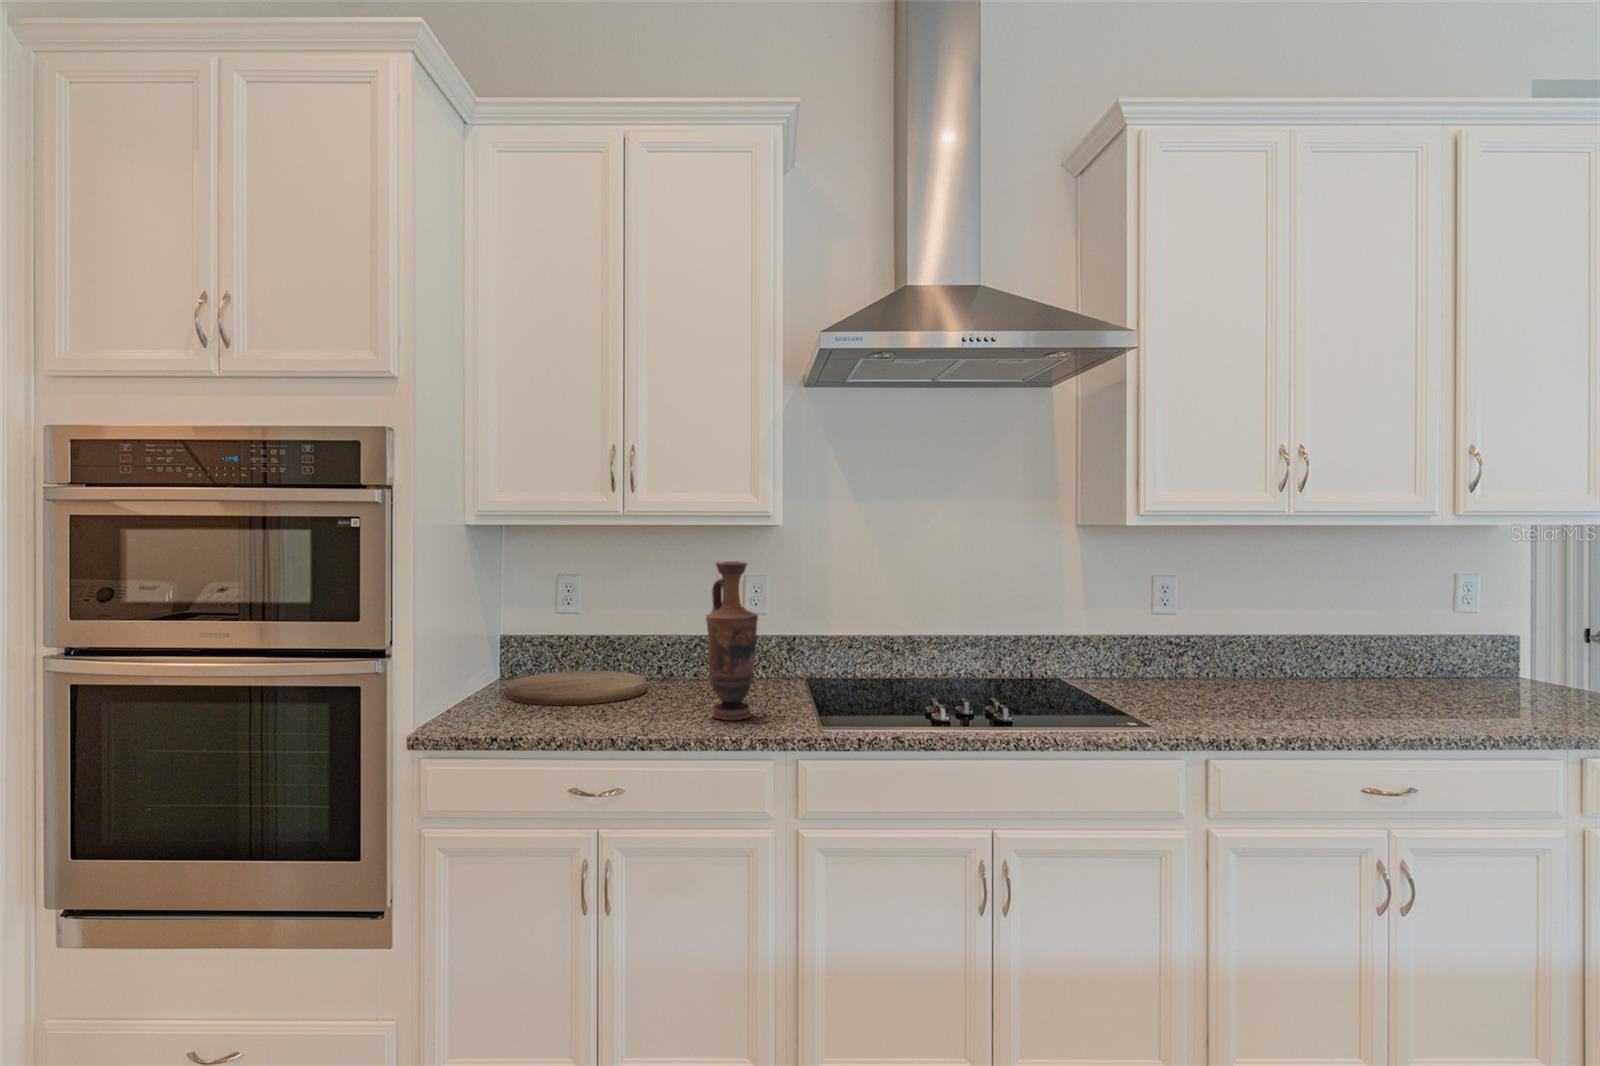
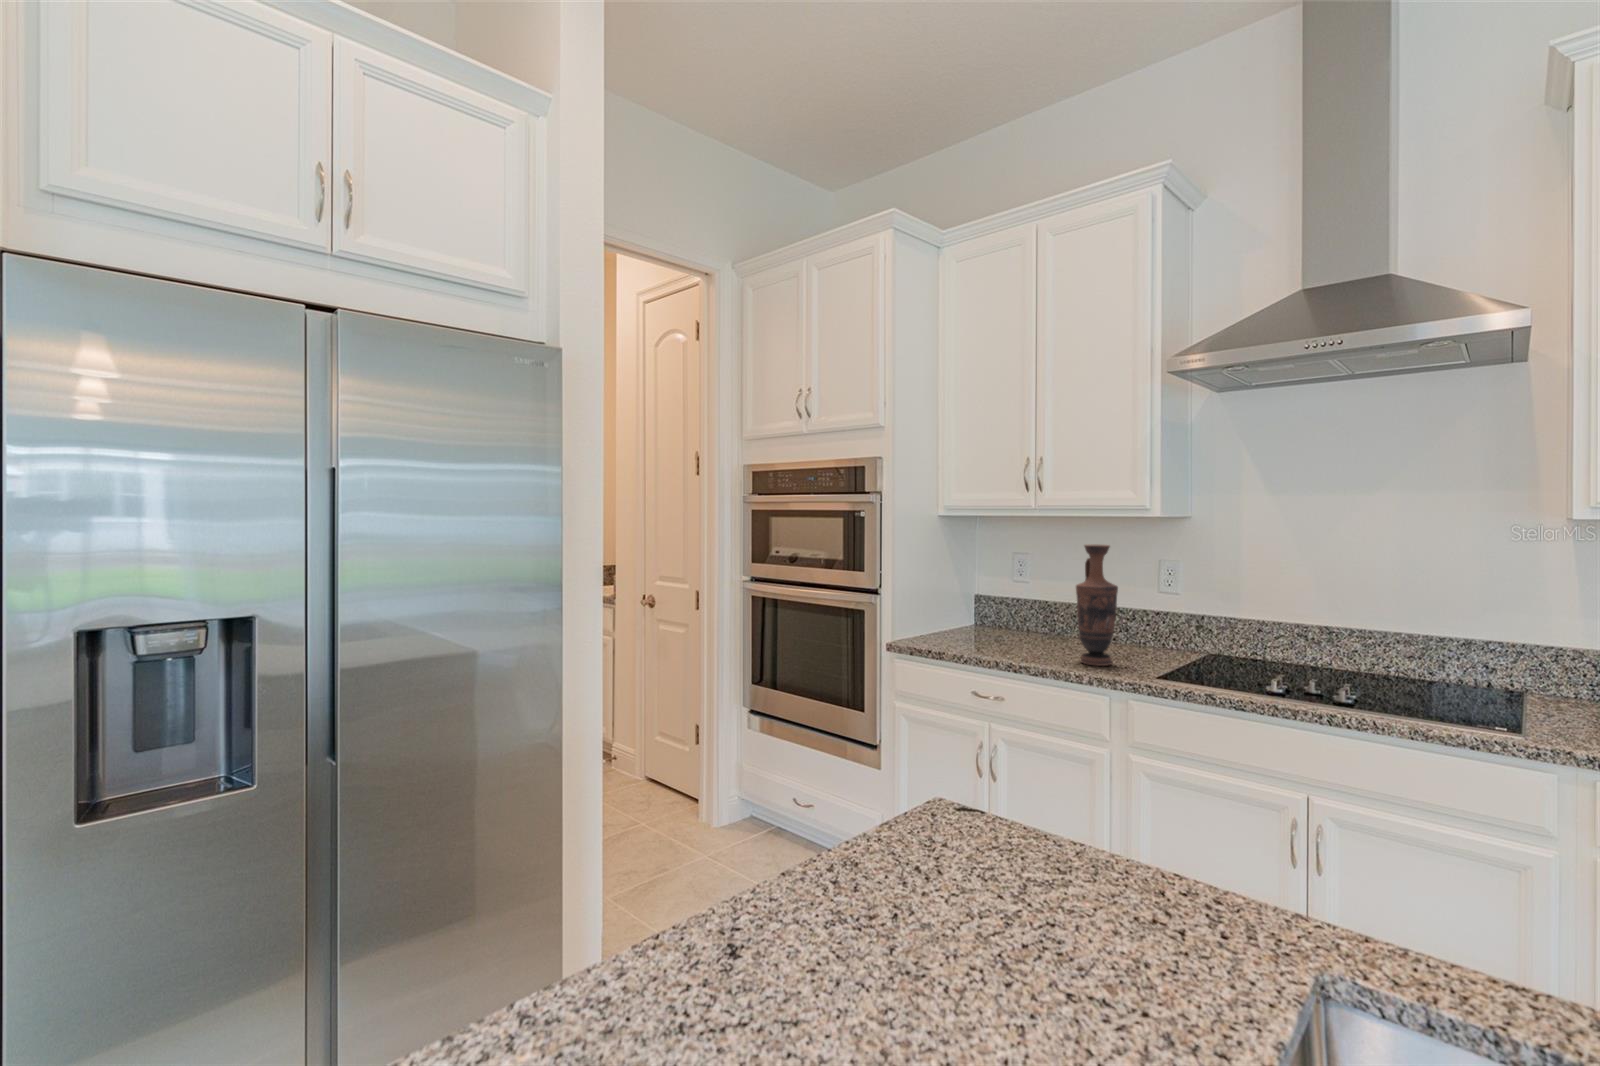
cutting board: present [506,671,646,705] -> none [968,625,1069,646]

